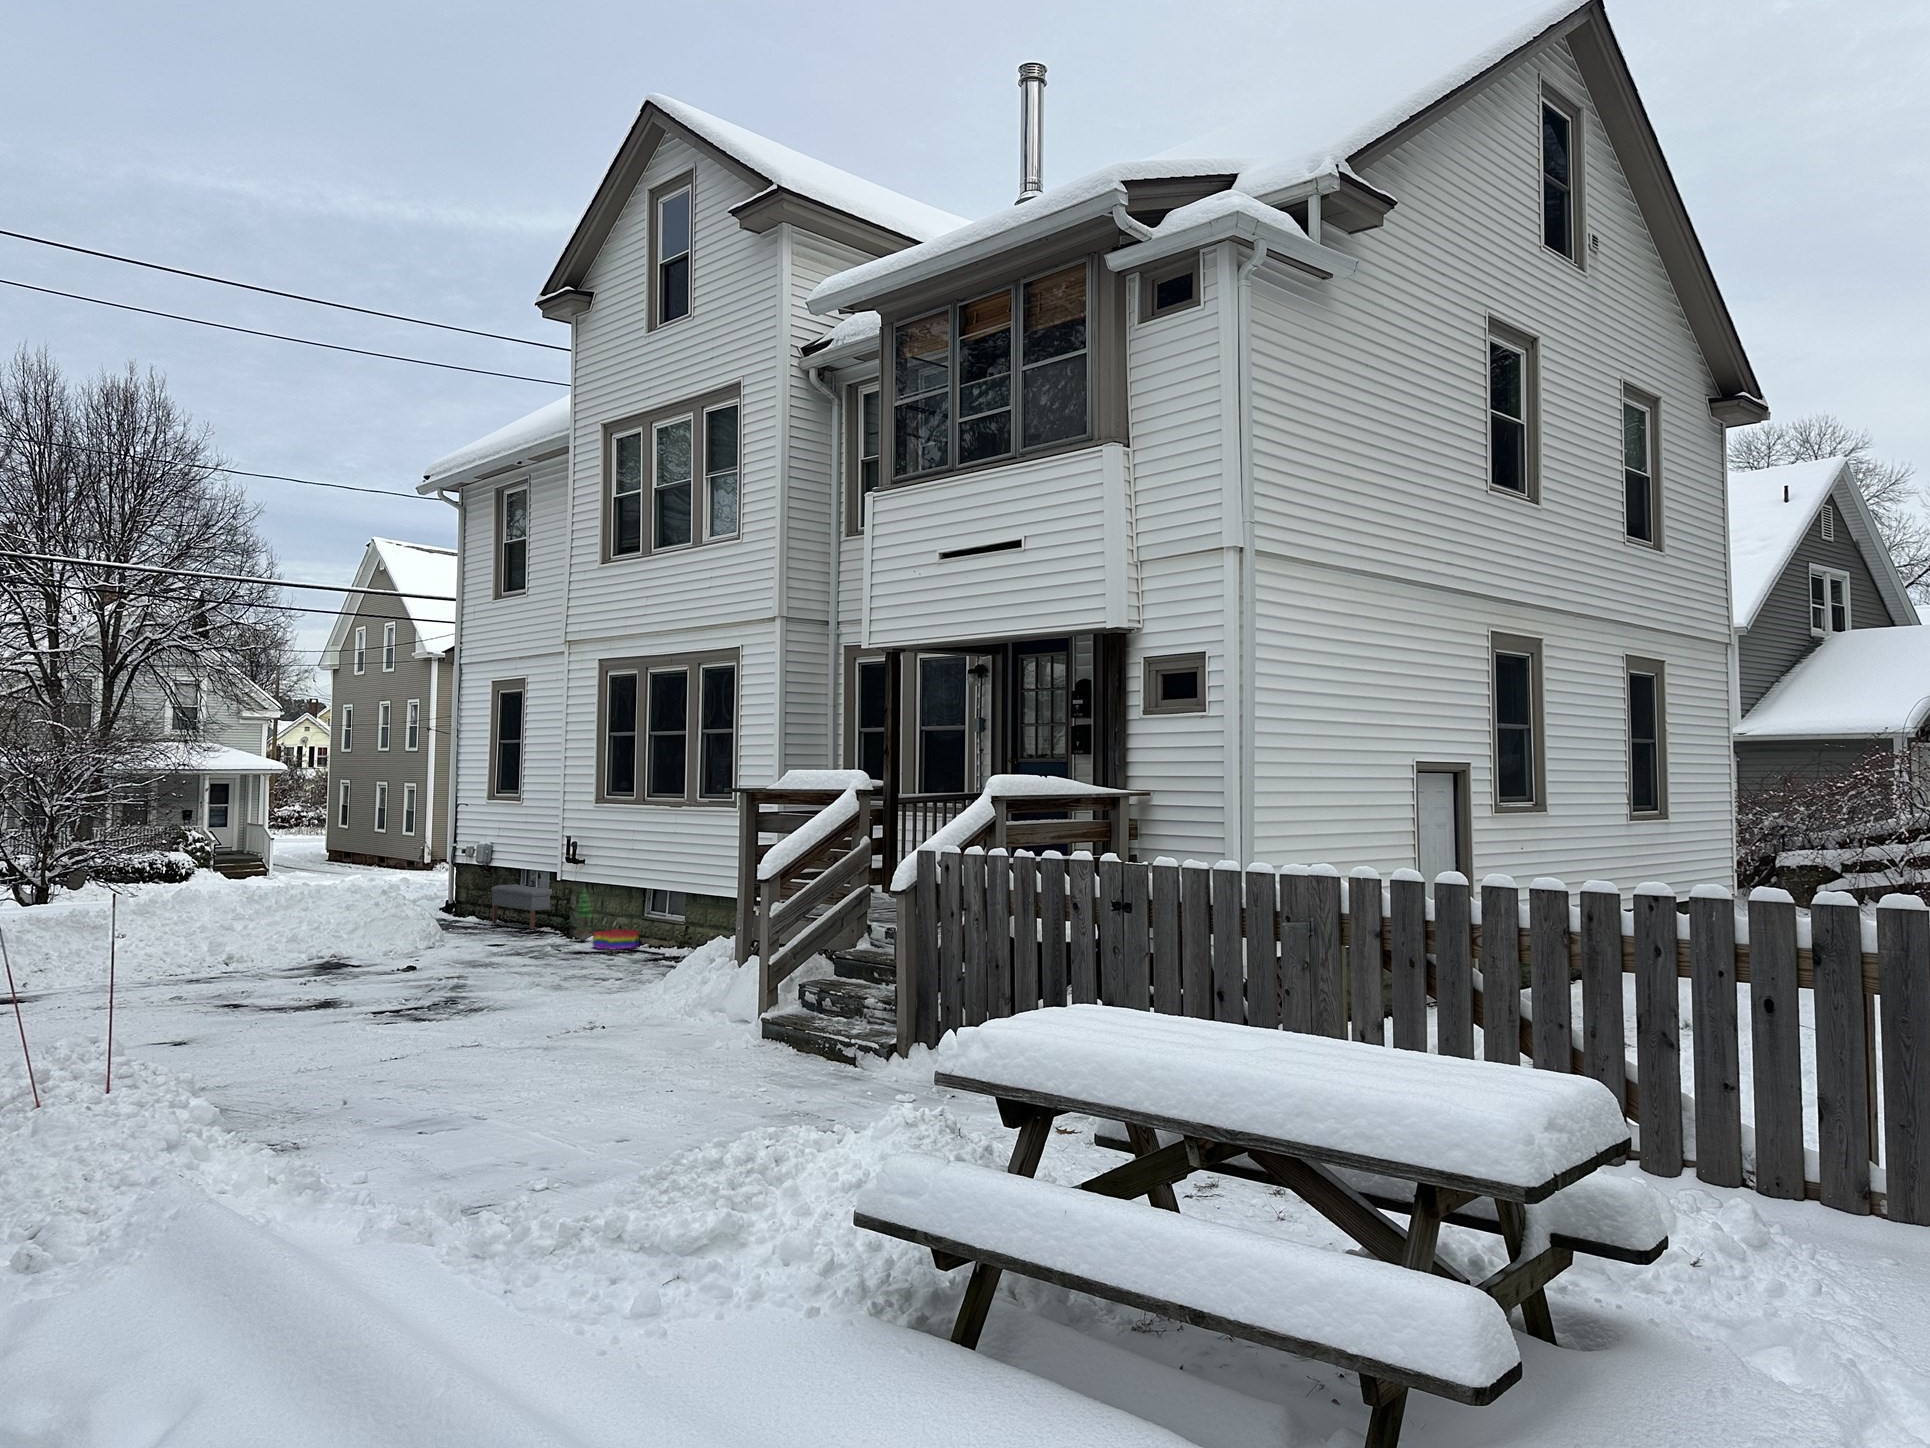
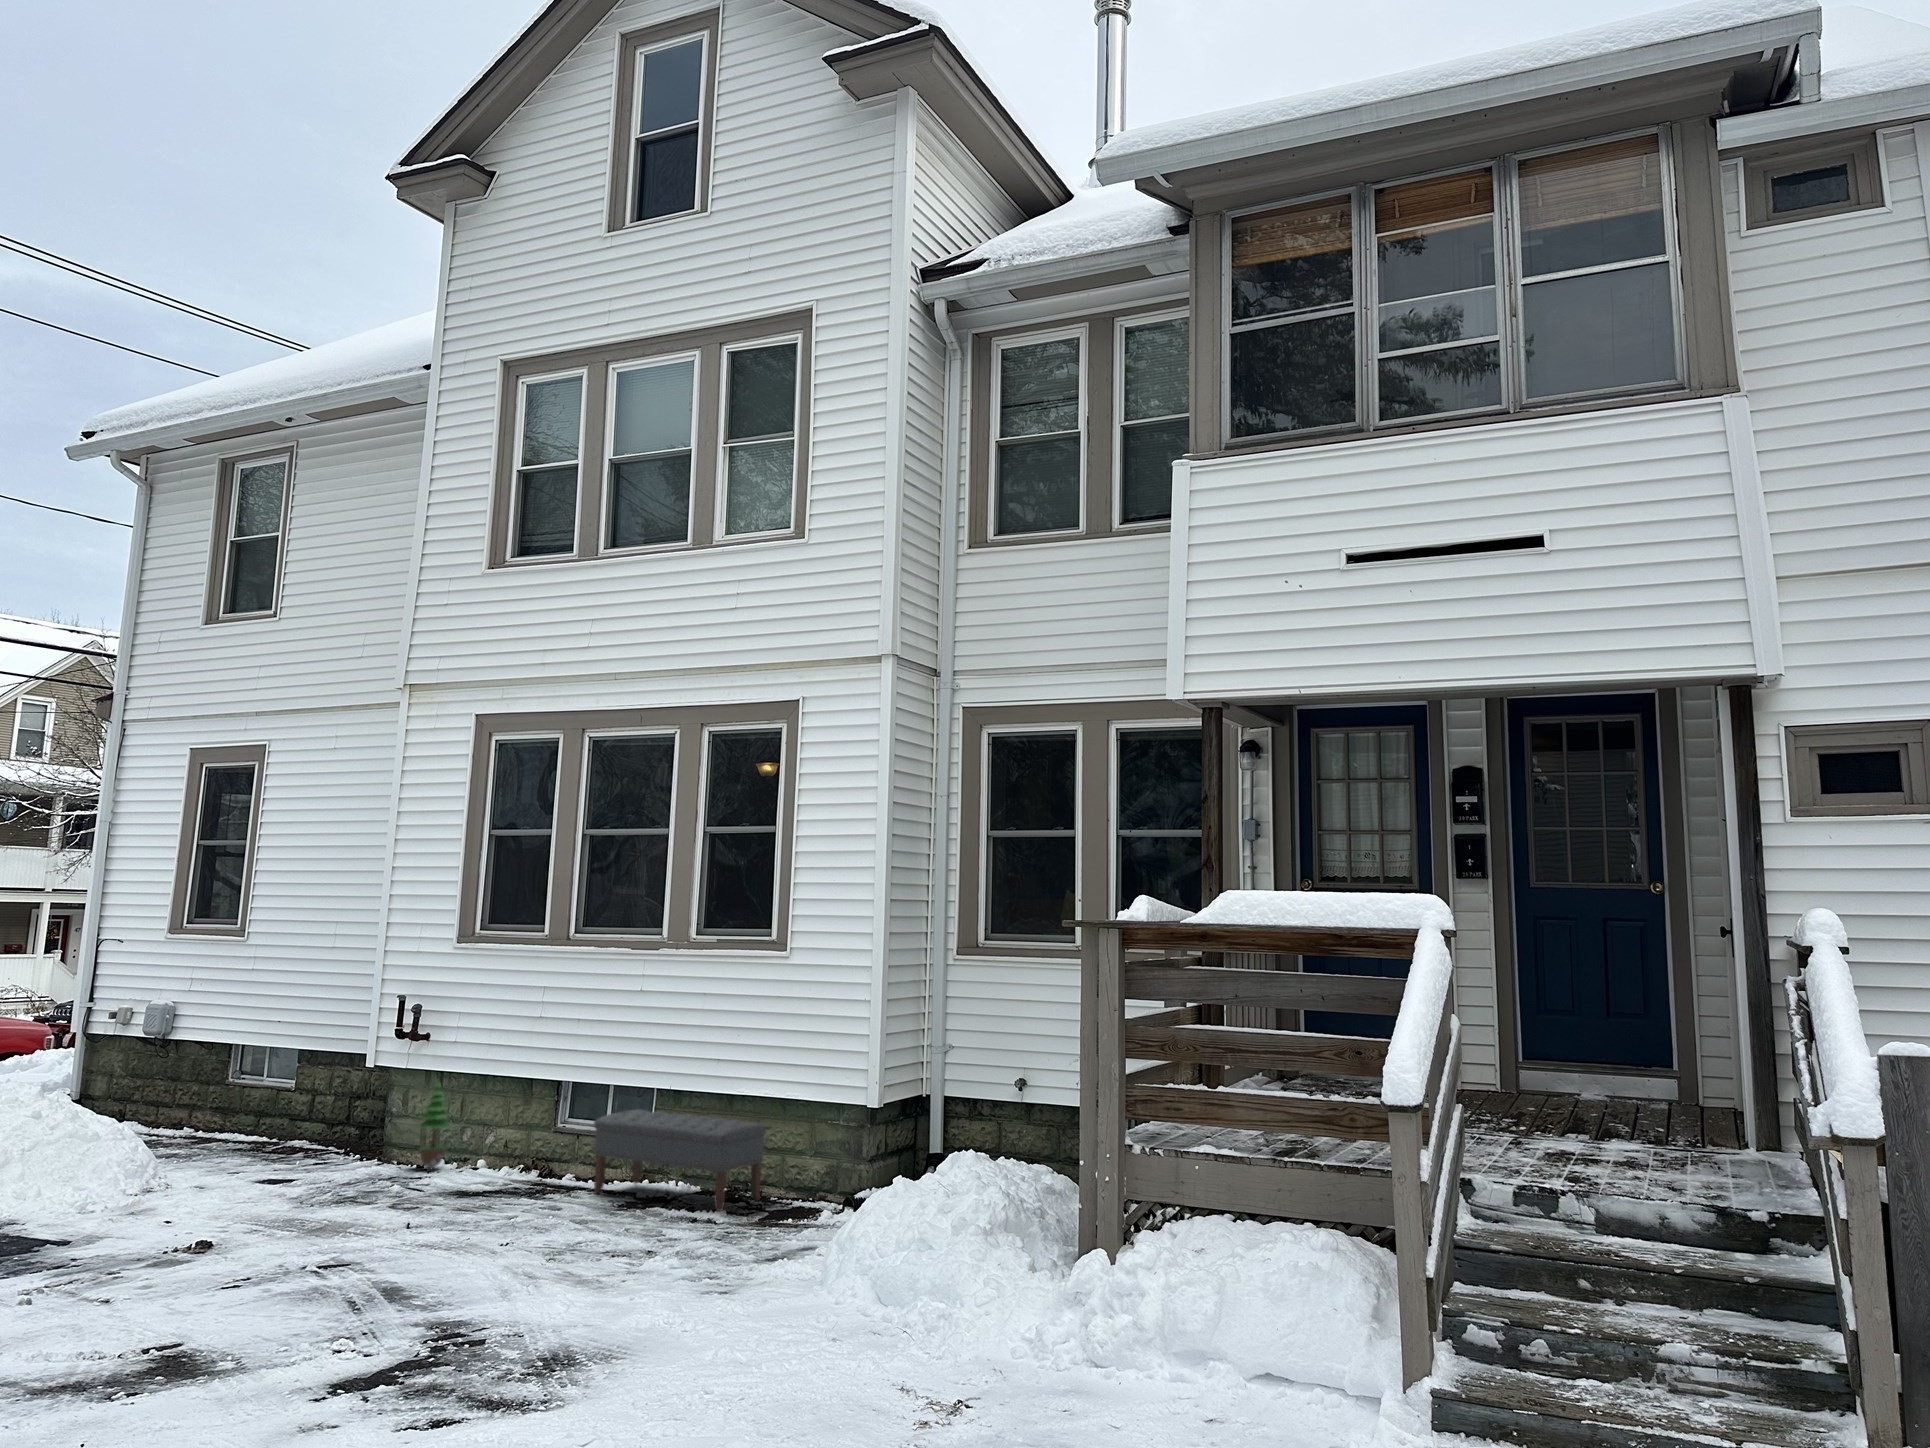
bench: present [491,884,552,929] -> present [594,1109,766,1211]
storage bin: present [593,929,639,949] -> none [478,1148,560,1188]

